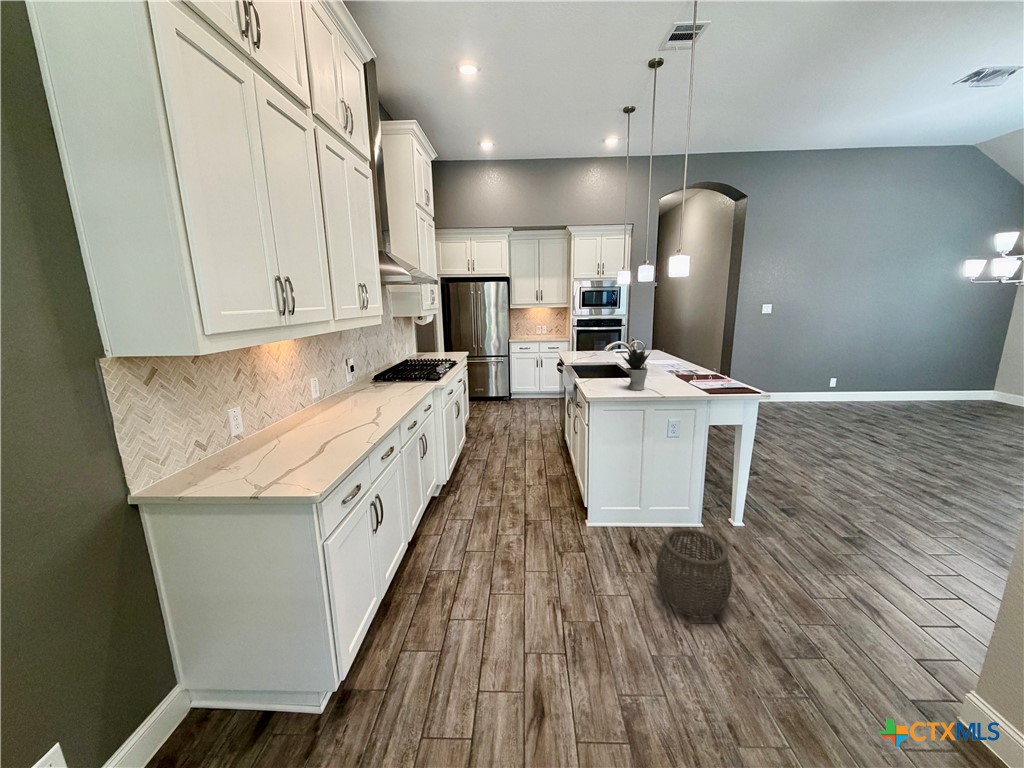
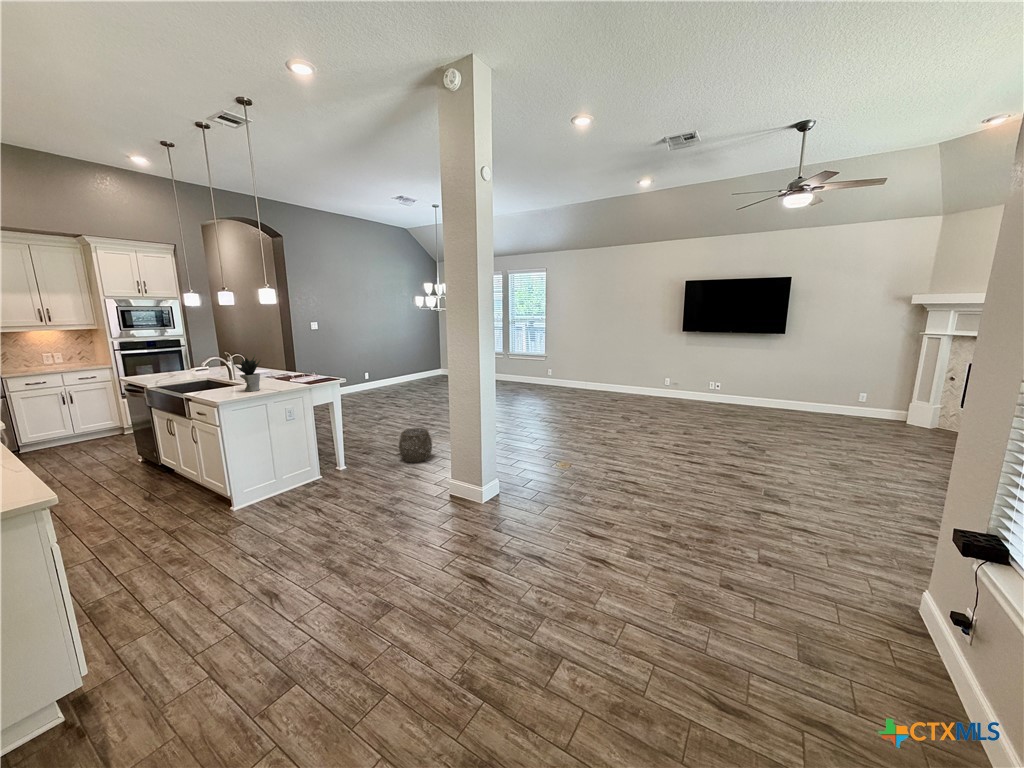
woven basket: present [656,529,733,617] -> present [399,428,432,462]

